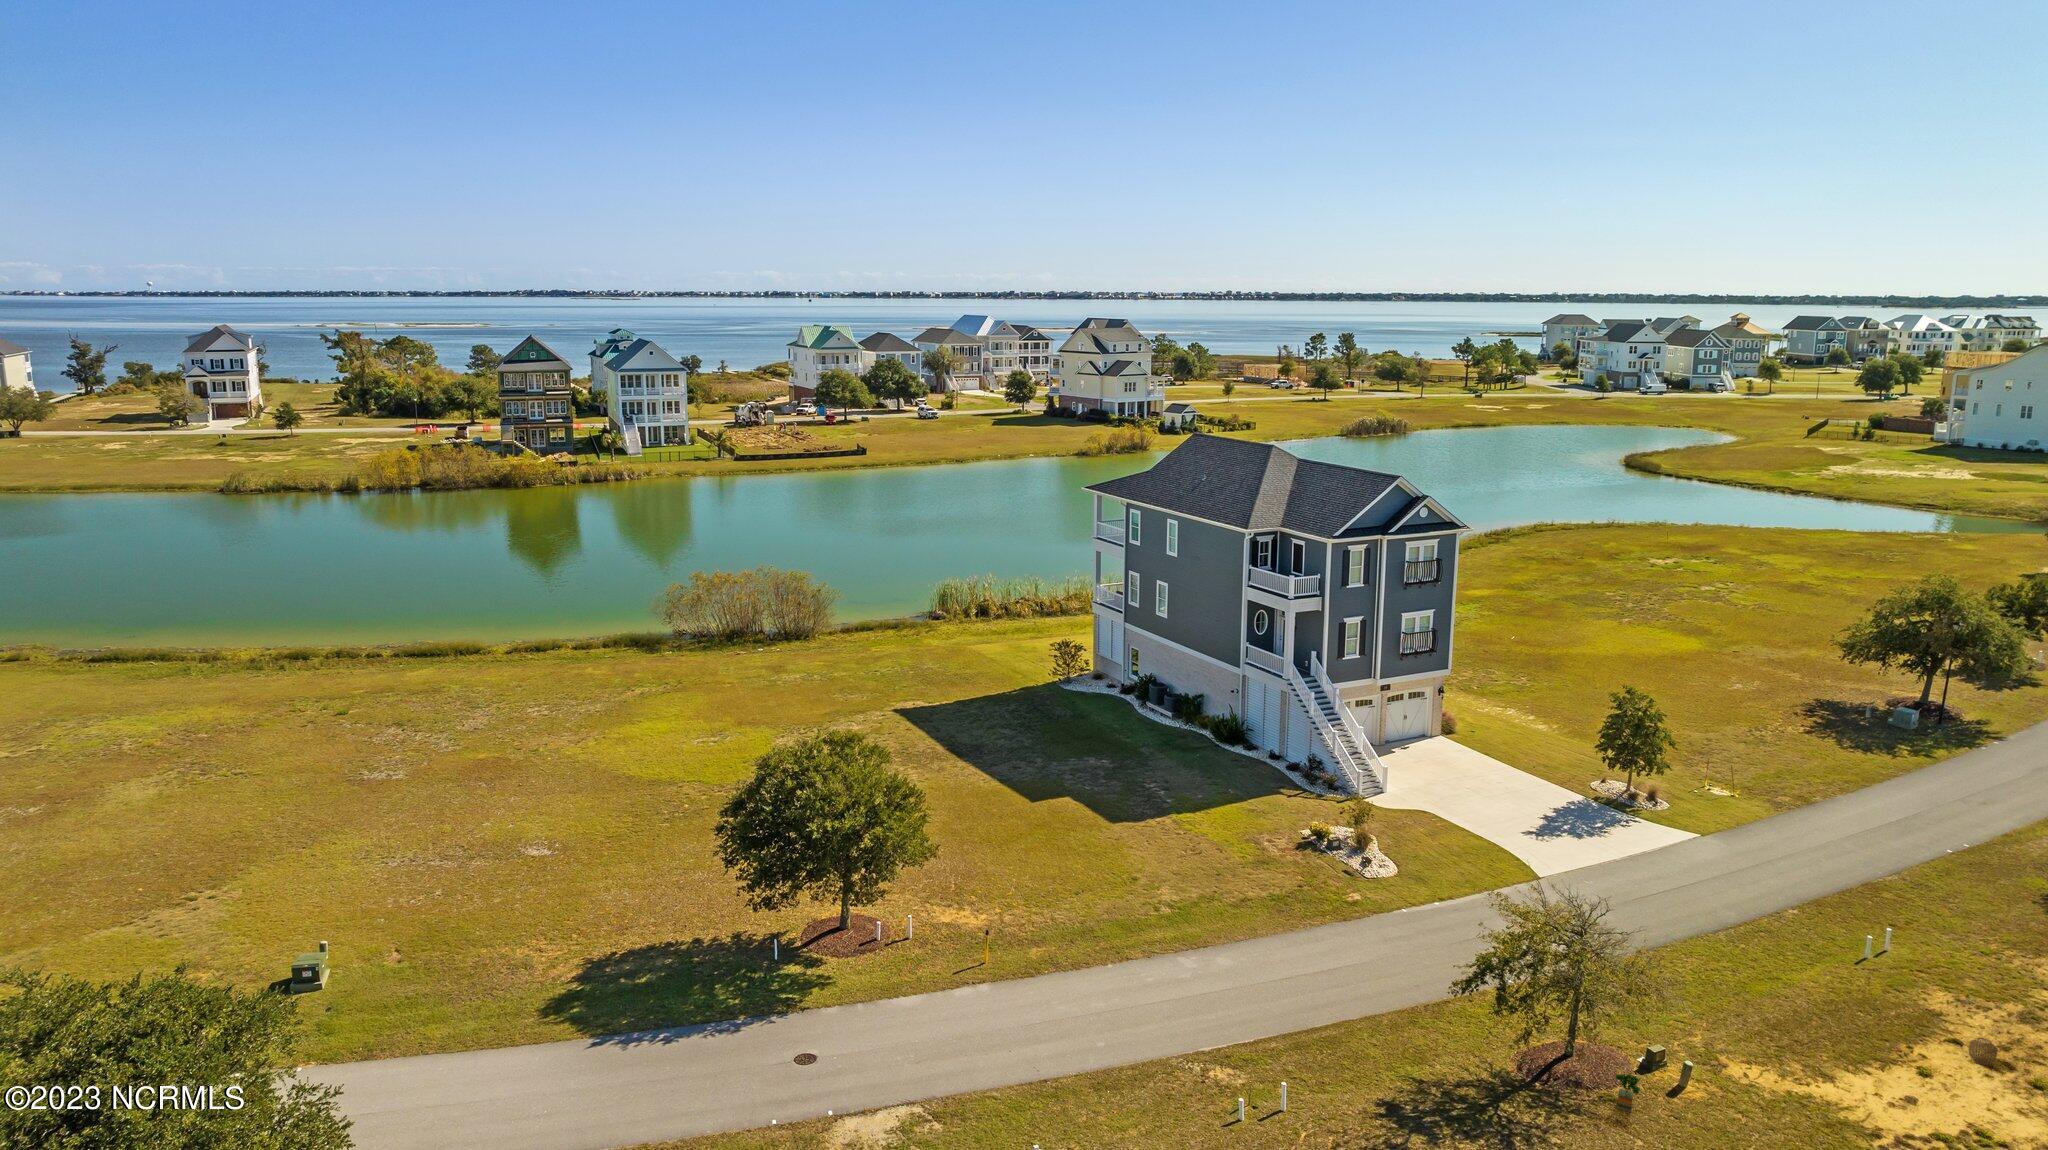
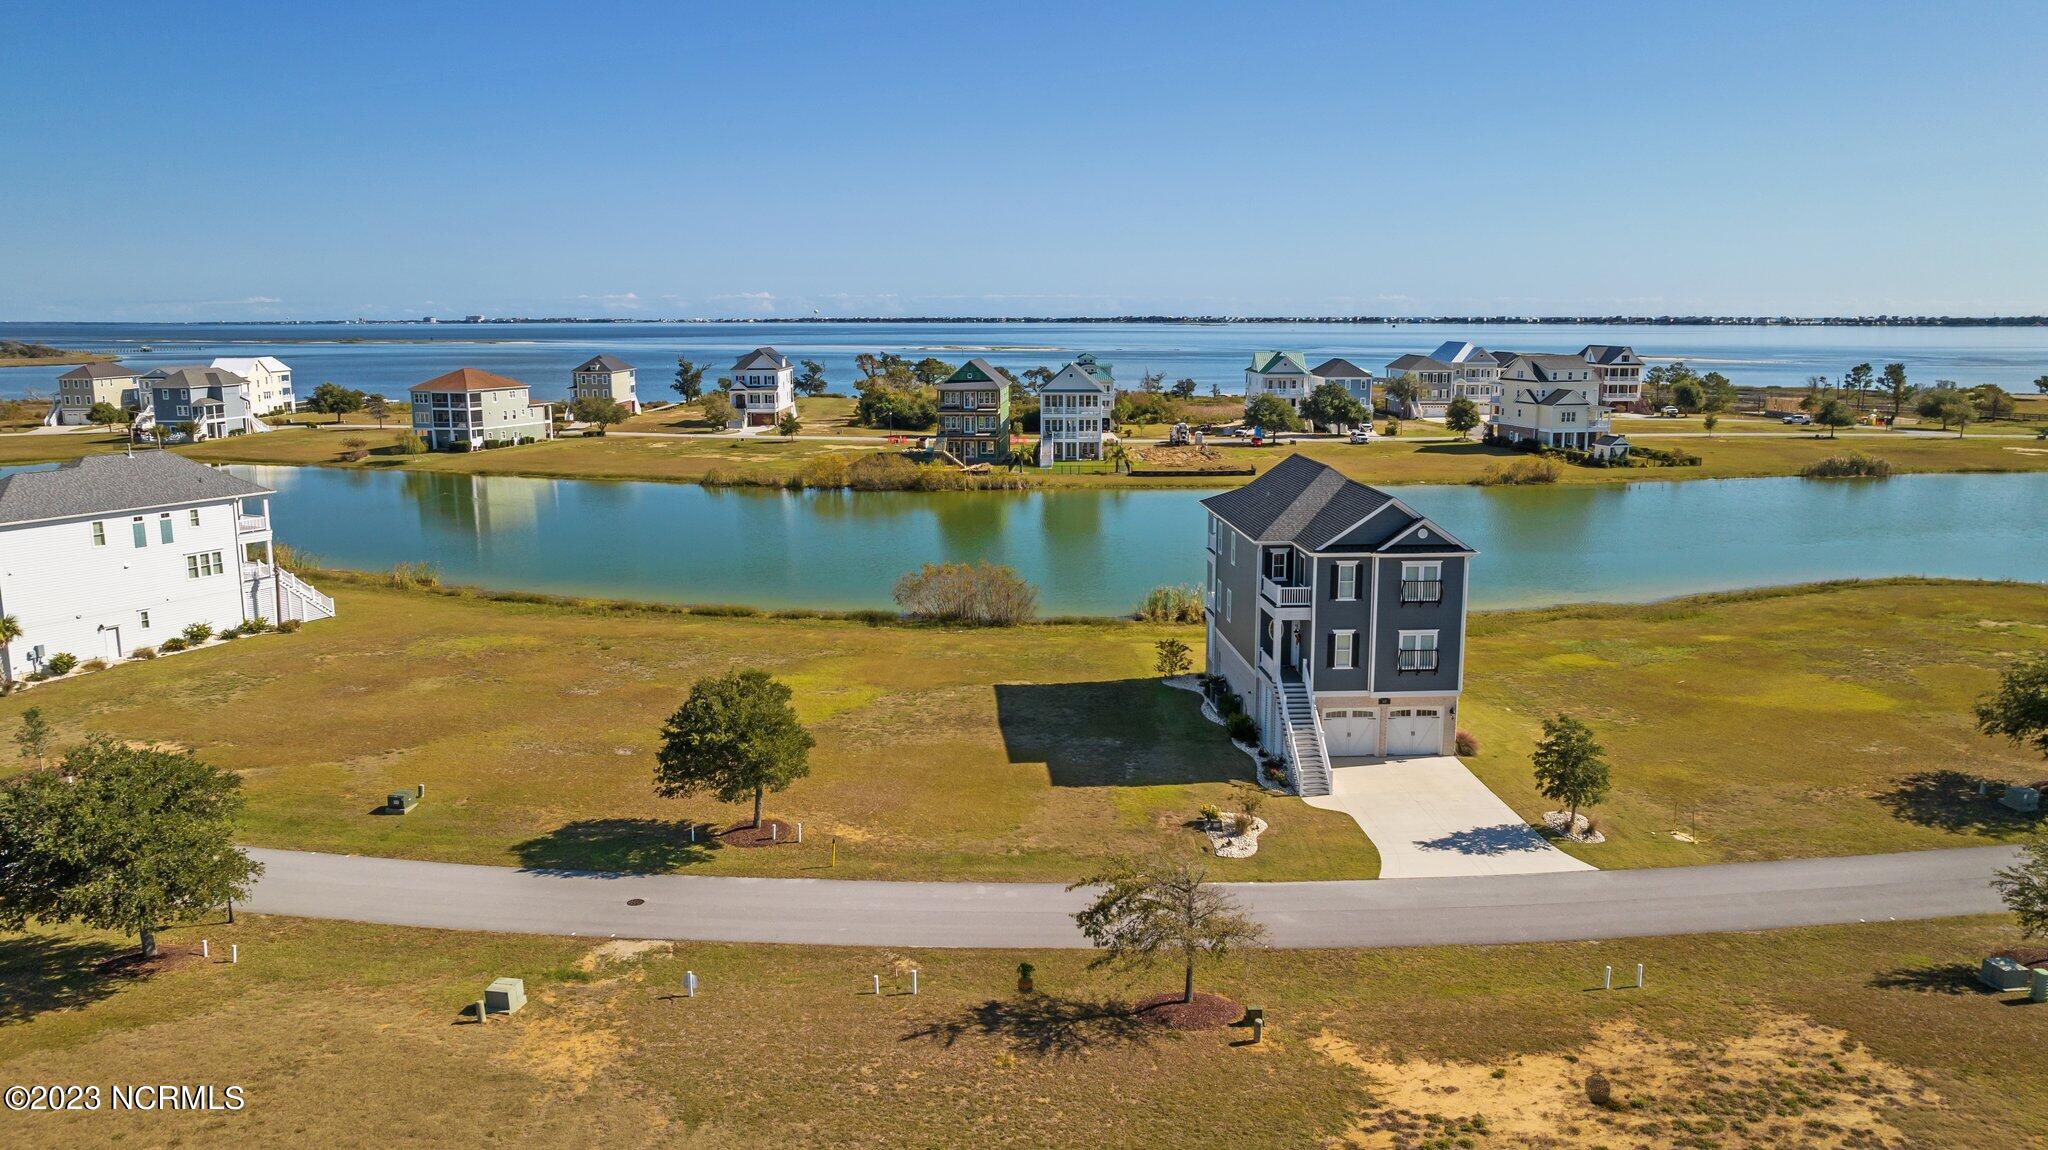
potted tree: present [1616,1074,1640,1113] -> present [1017,962,1035,994]

